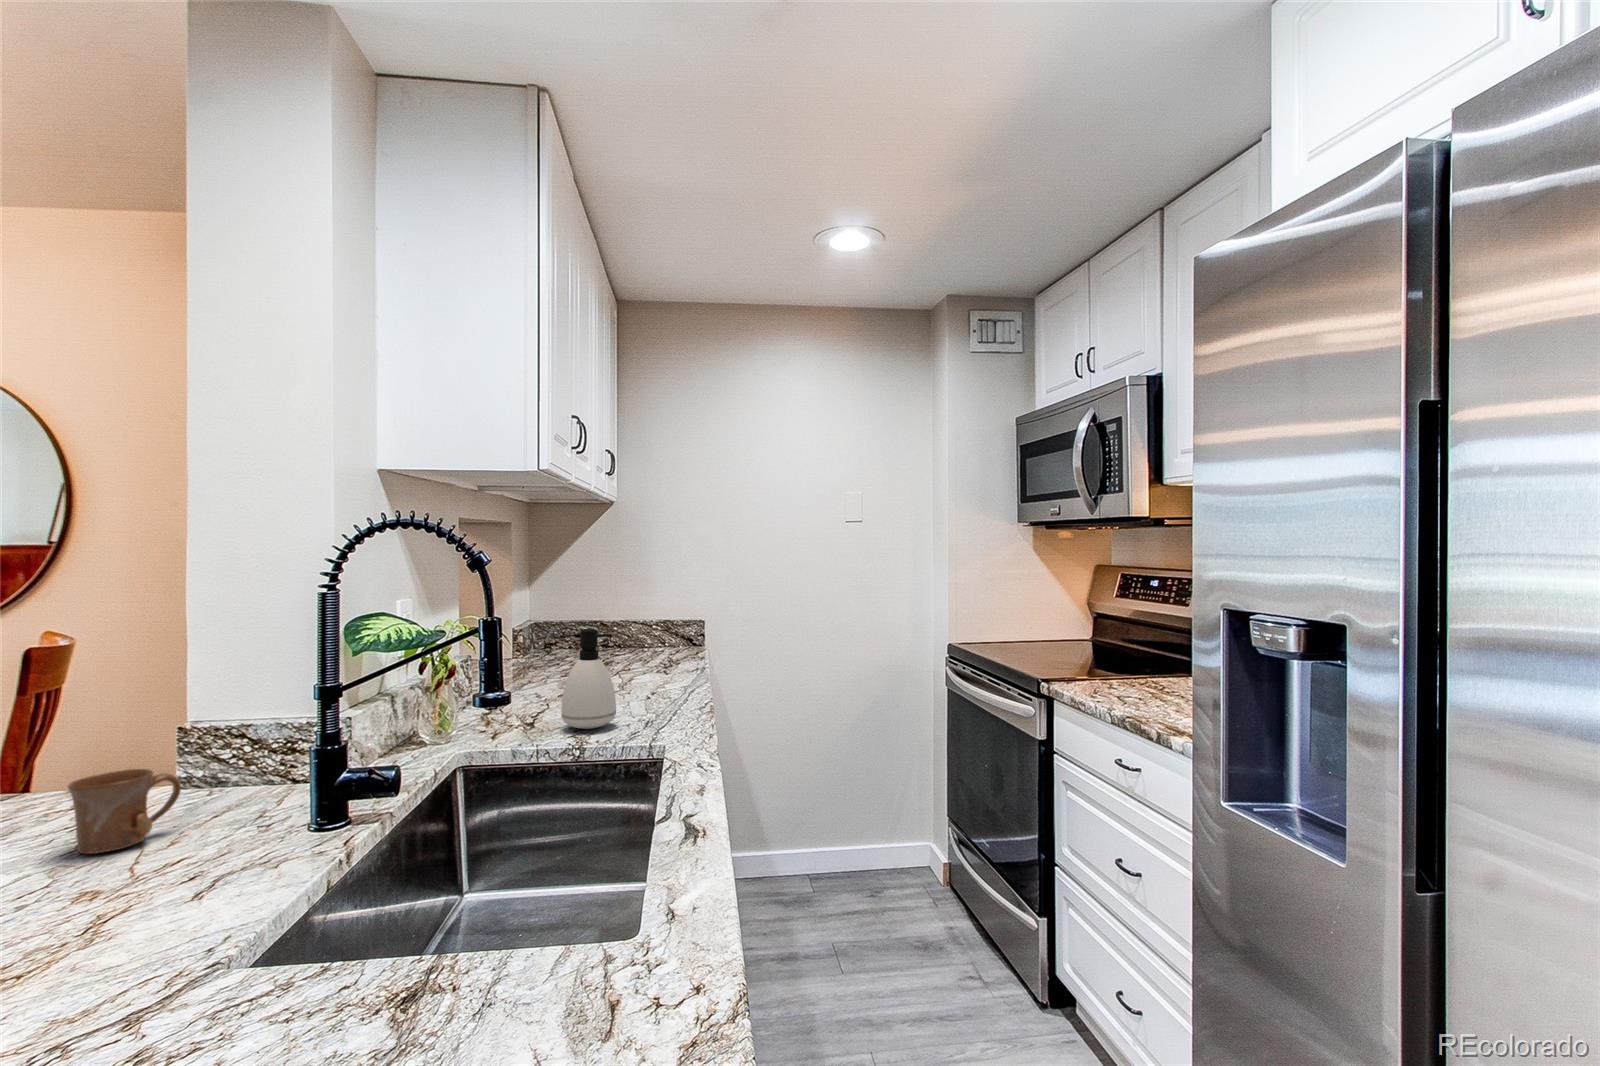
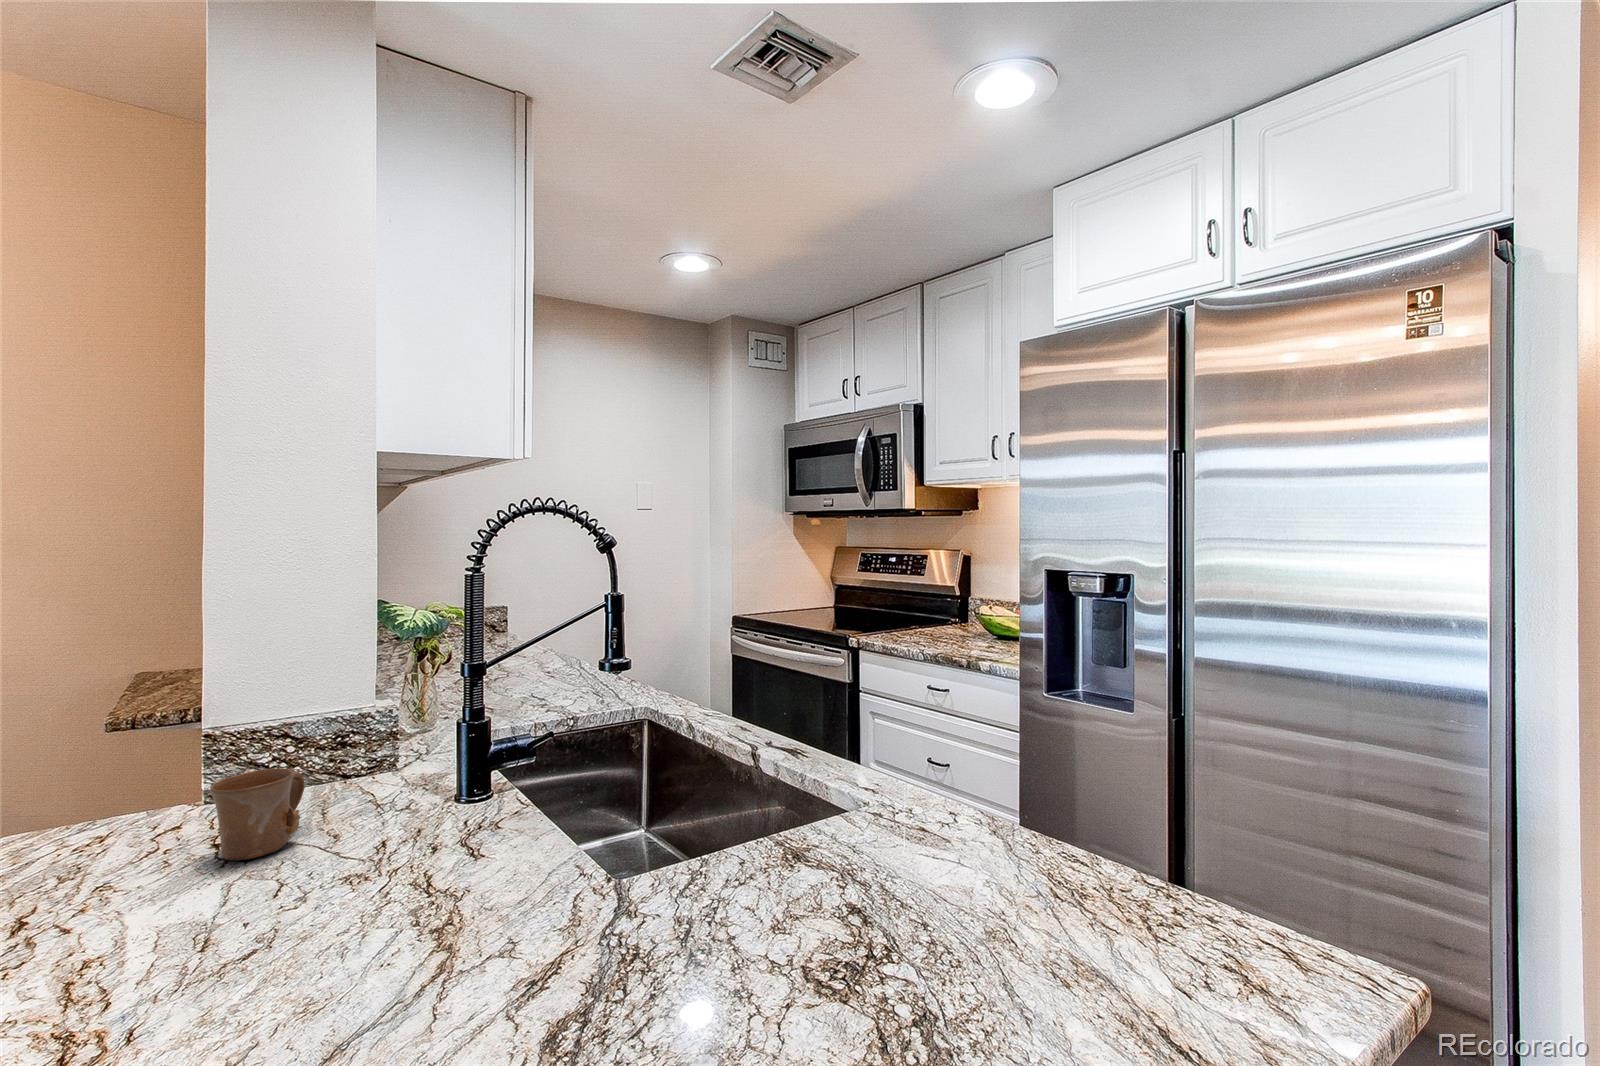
soap dispenser: present [561,629,616,729] -> none [519,611,572,704]

